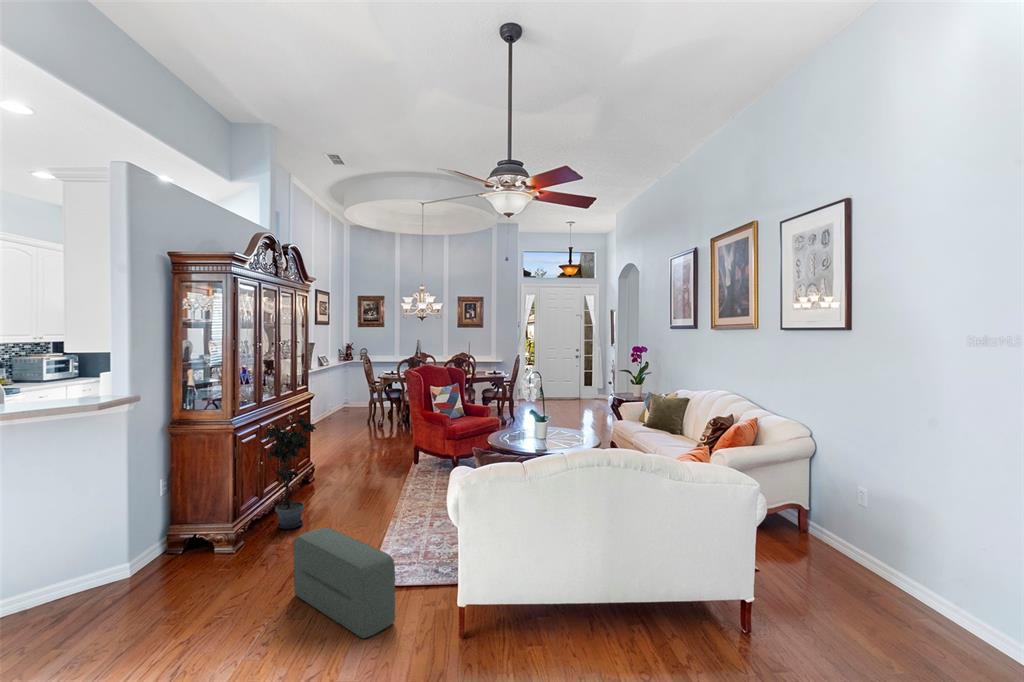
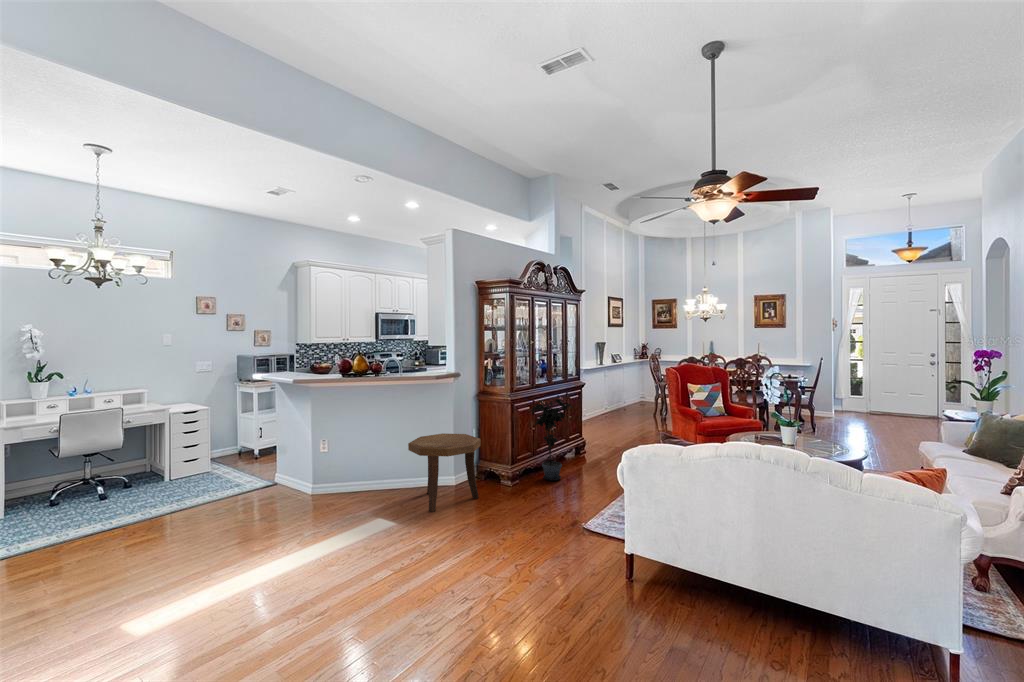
side table: none [48,487,192,631] -> present [408,433,481,512]
pouf: present [294,527,395,638] -> none [530,477,583,557]

